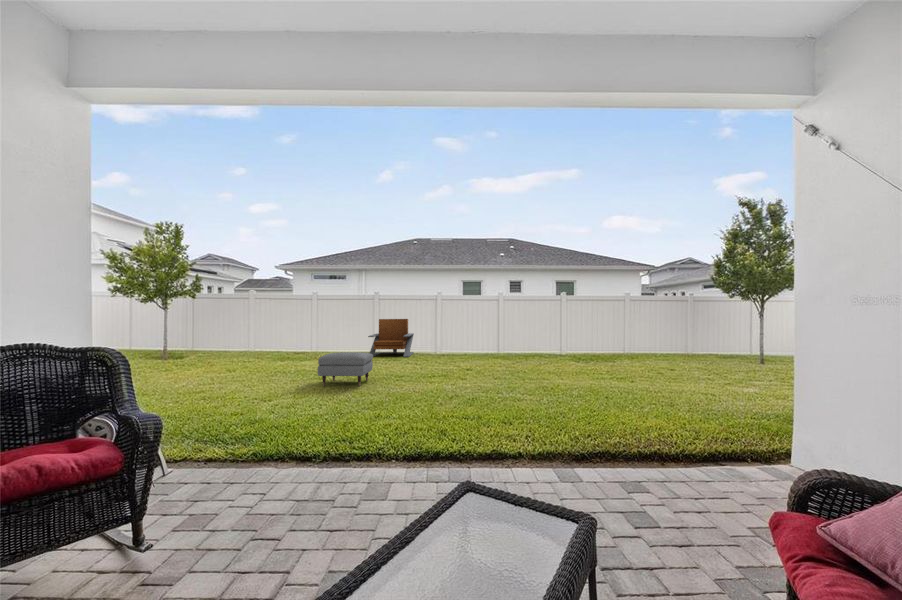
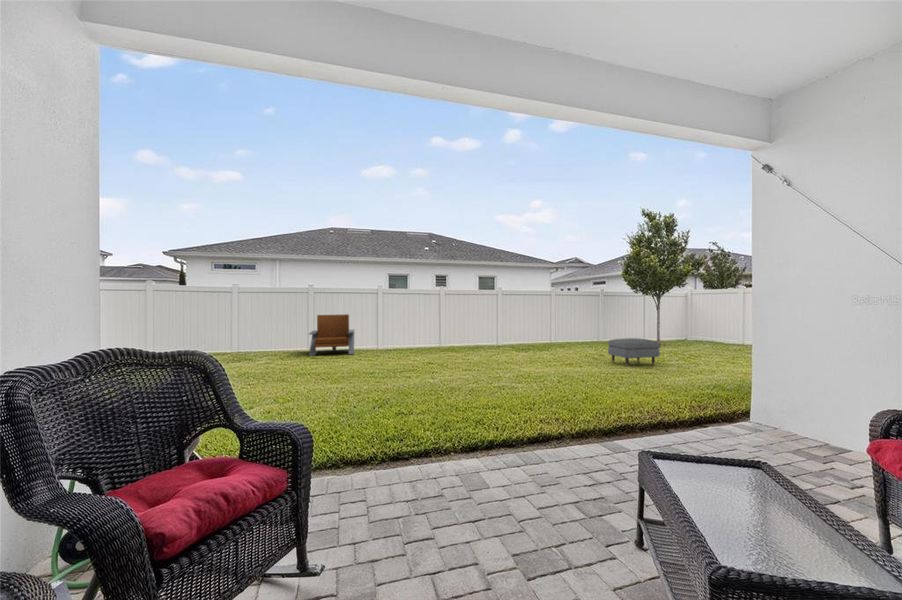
ottoman: present [318,352,373,386] -> present [608,338,660,367]

